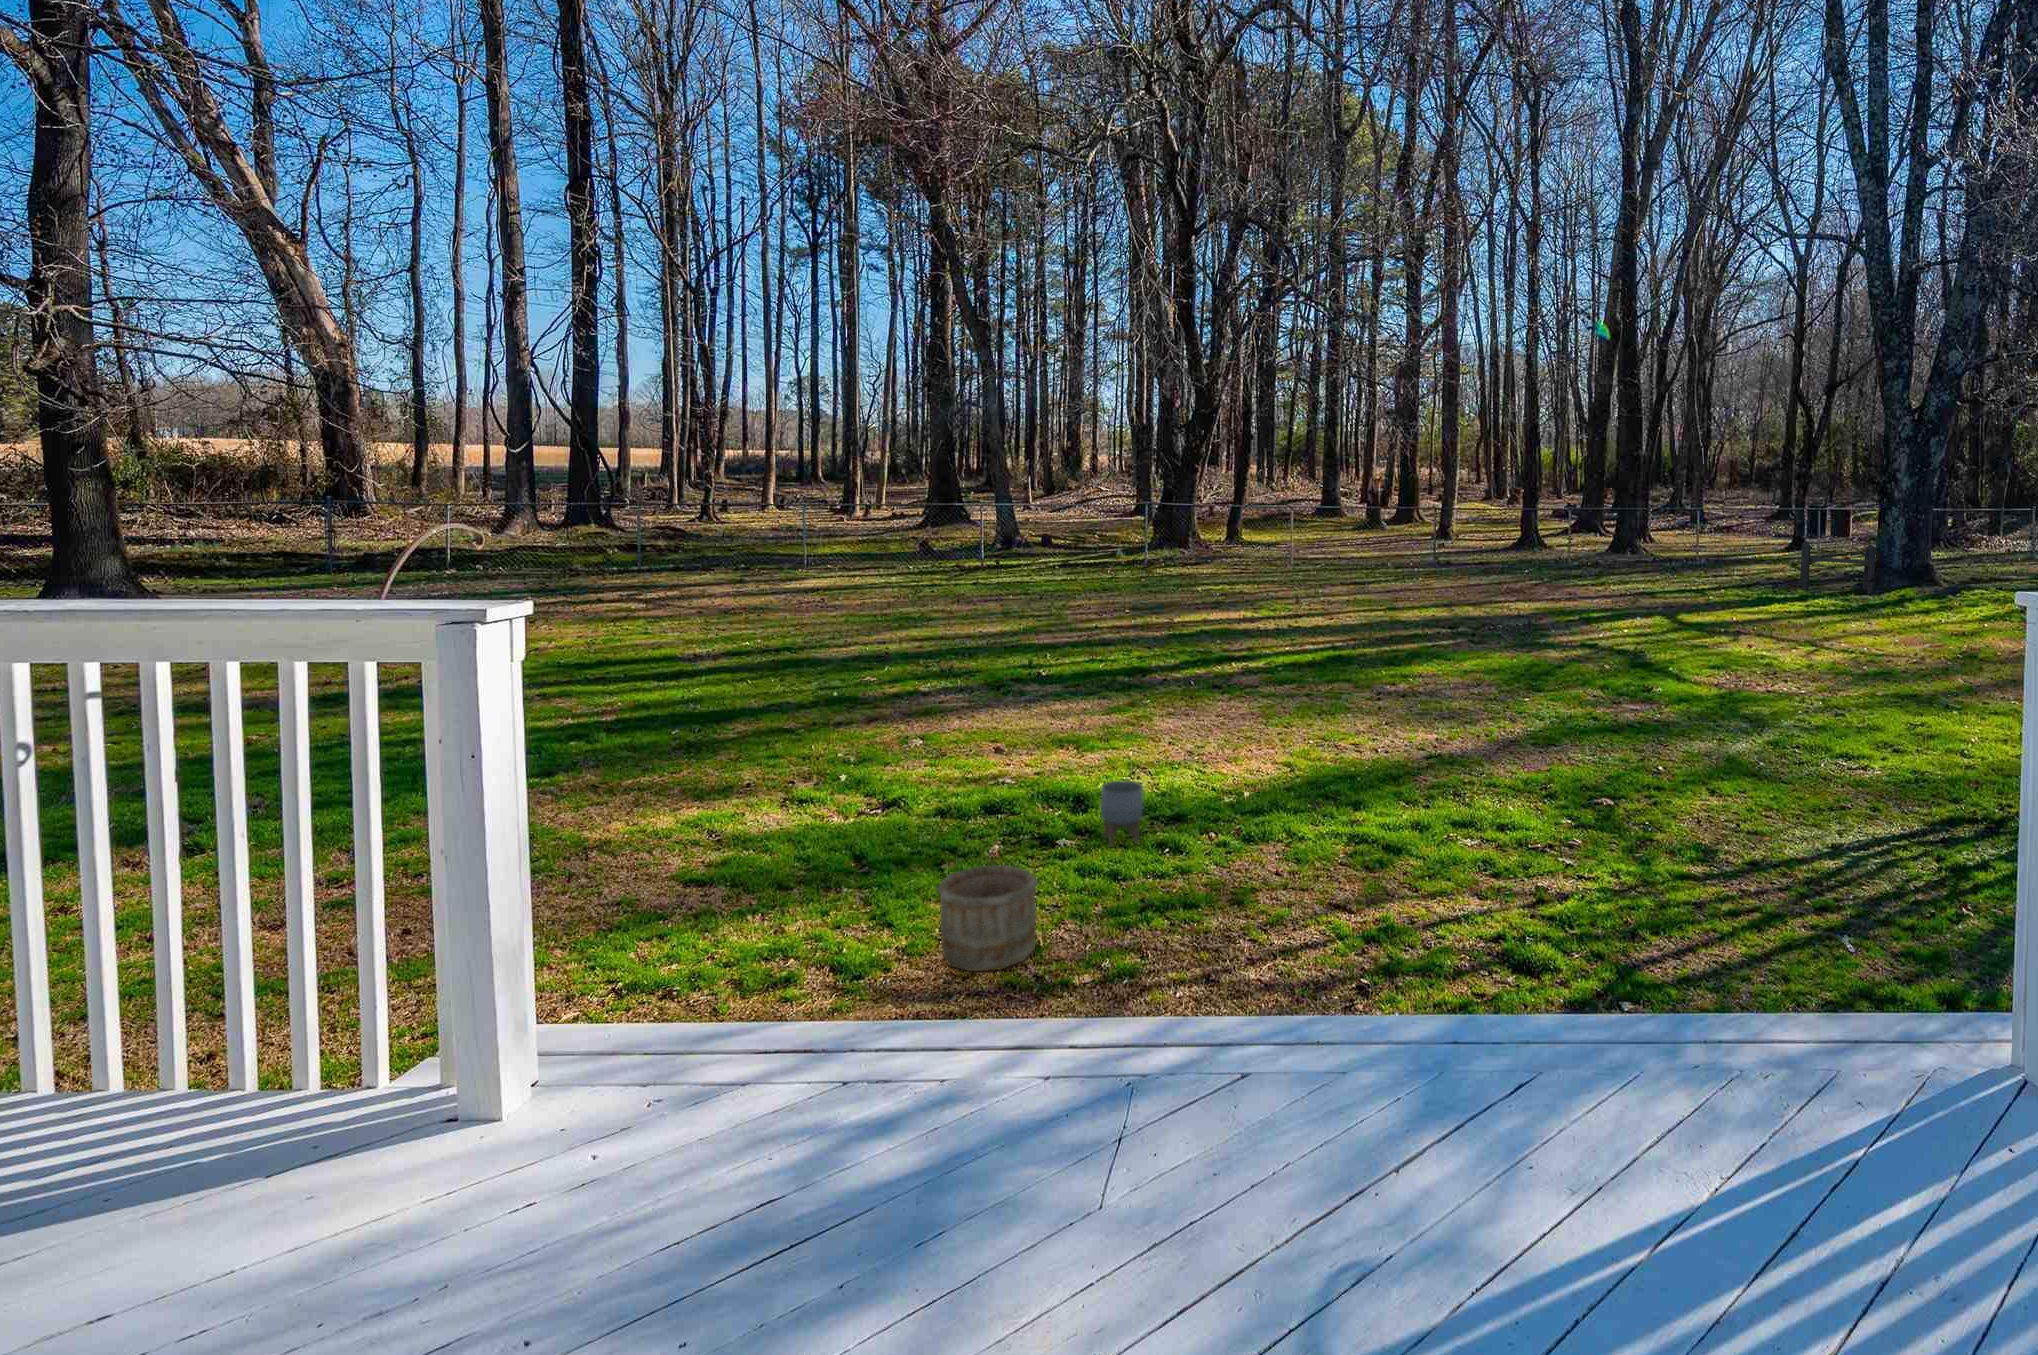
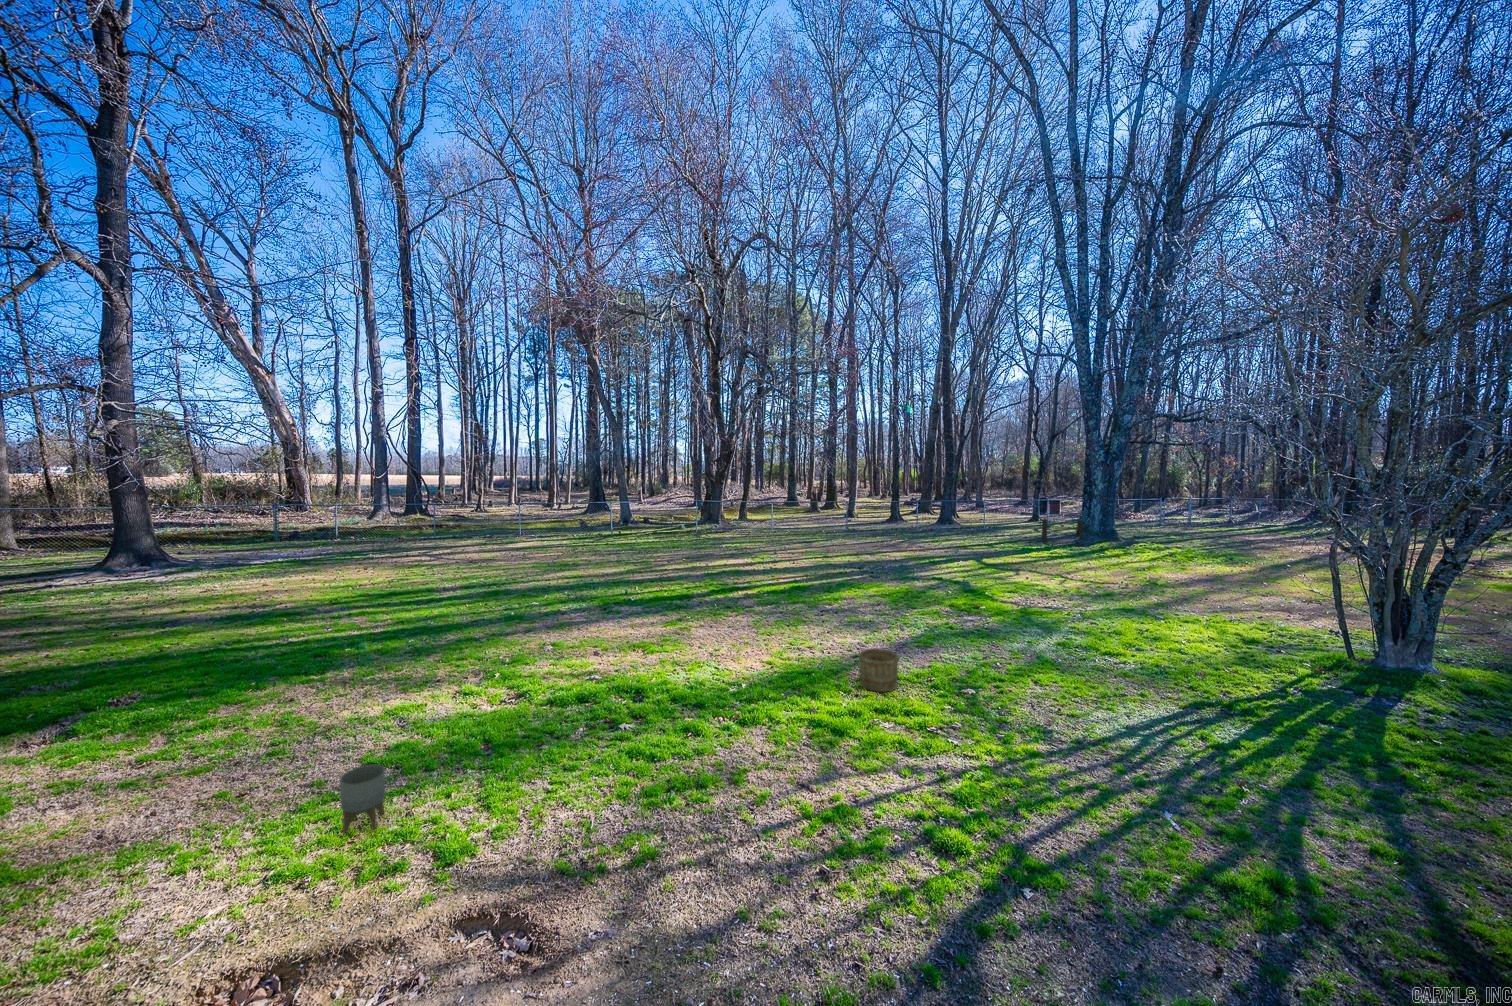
planter: present [1101,781,1143,847] -> present [340,765,385,834]
wooden bucket: present [937,865,1038,971] -> present [859,649,899,692]

